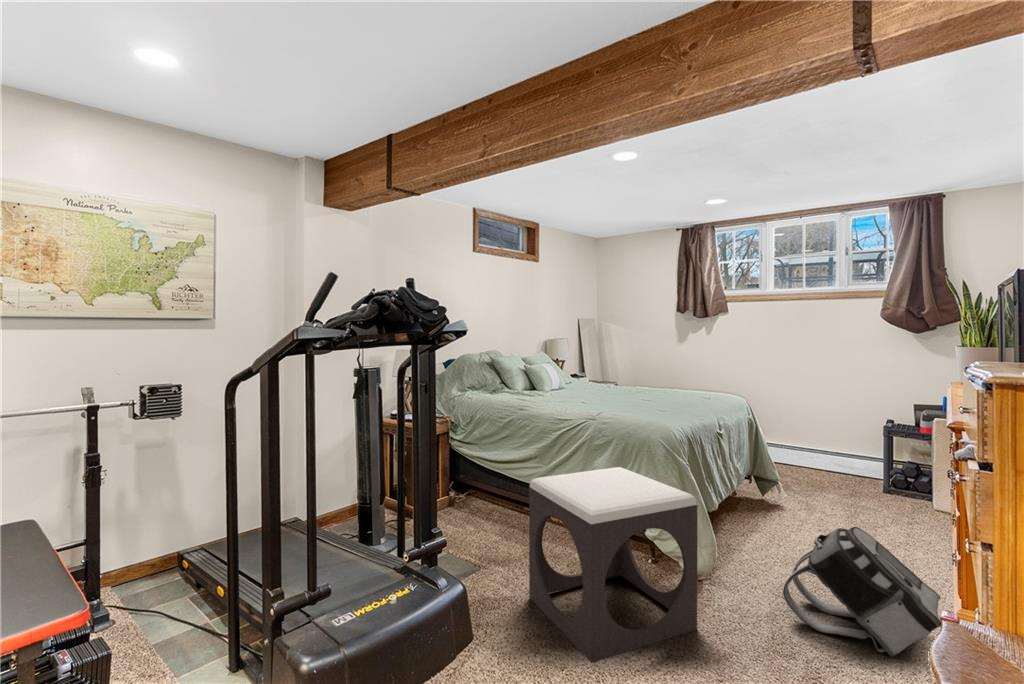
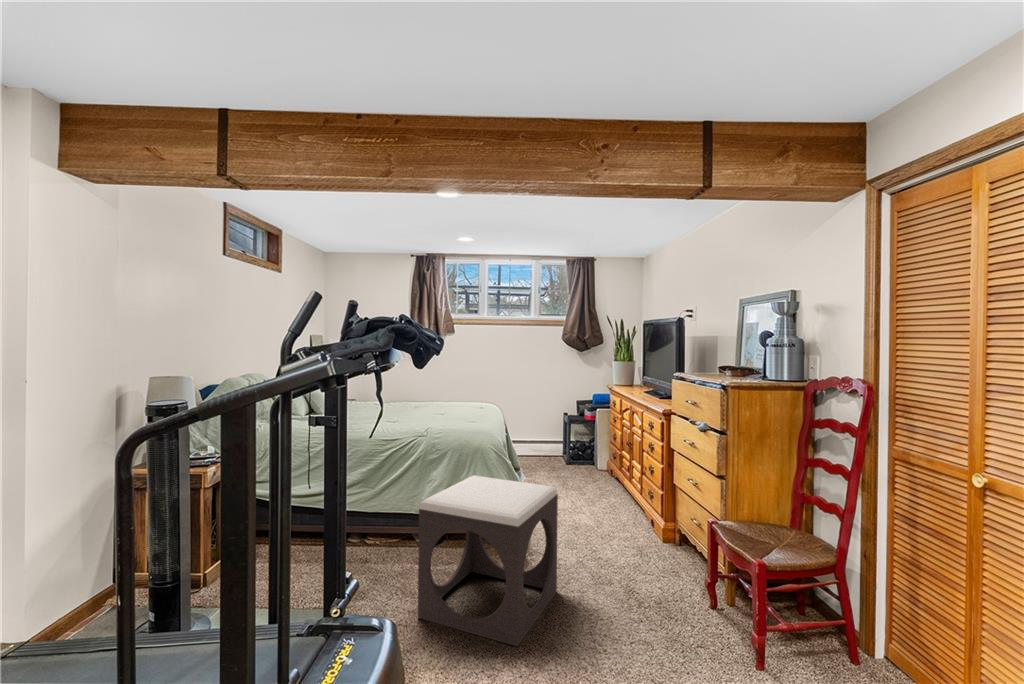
backpack: present [783,527,941,657] -> none [588,489,681,567]

